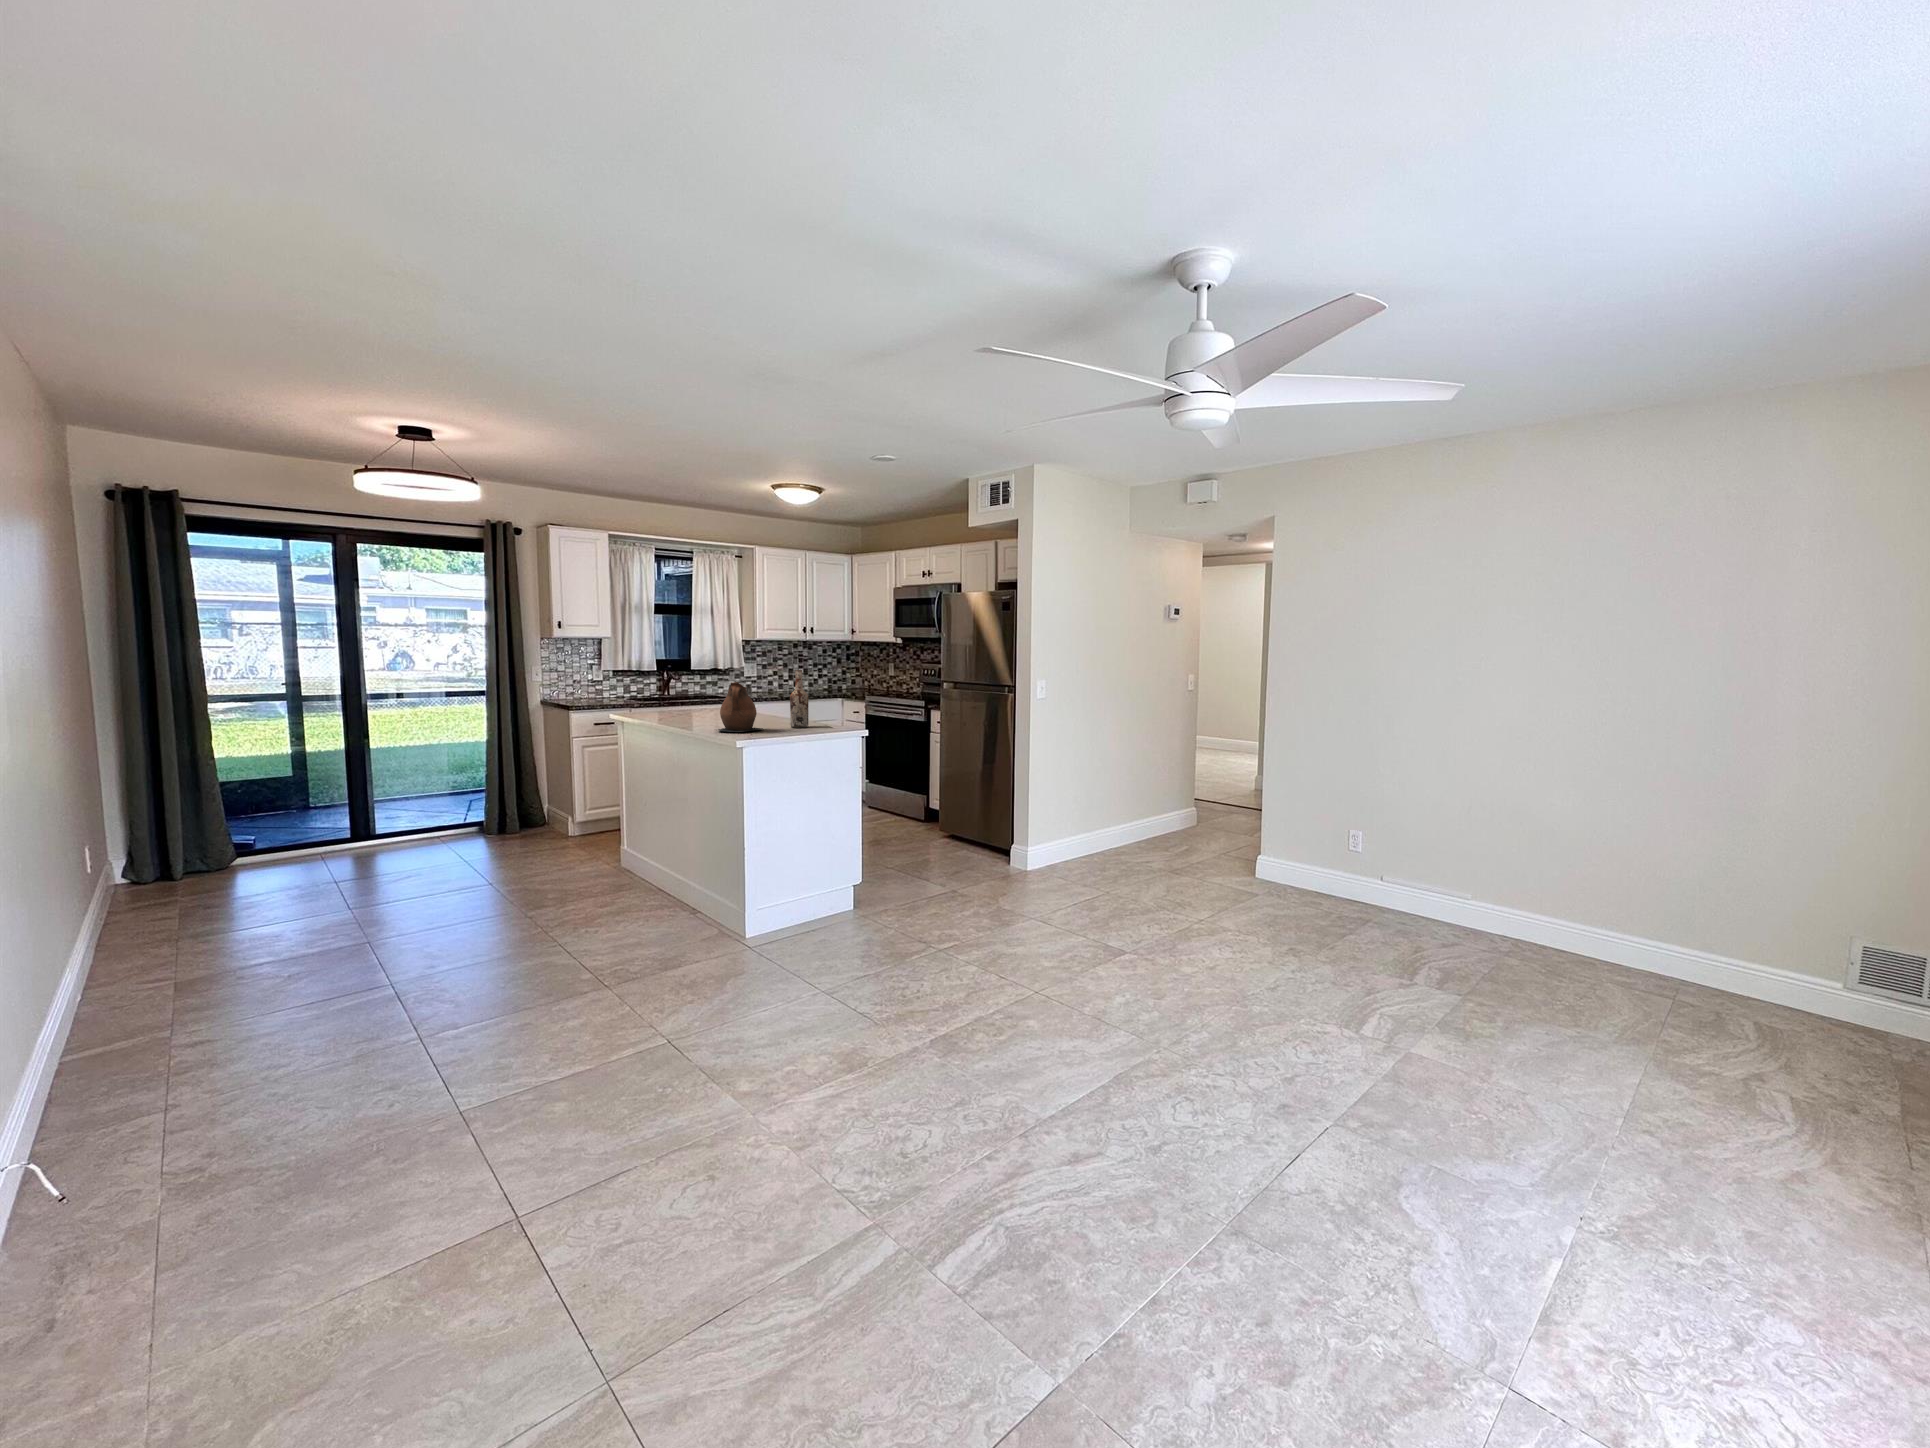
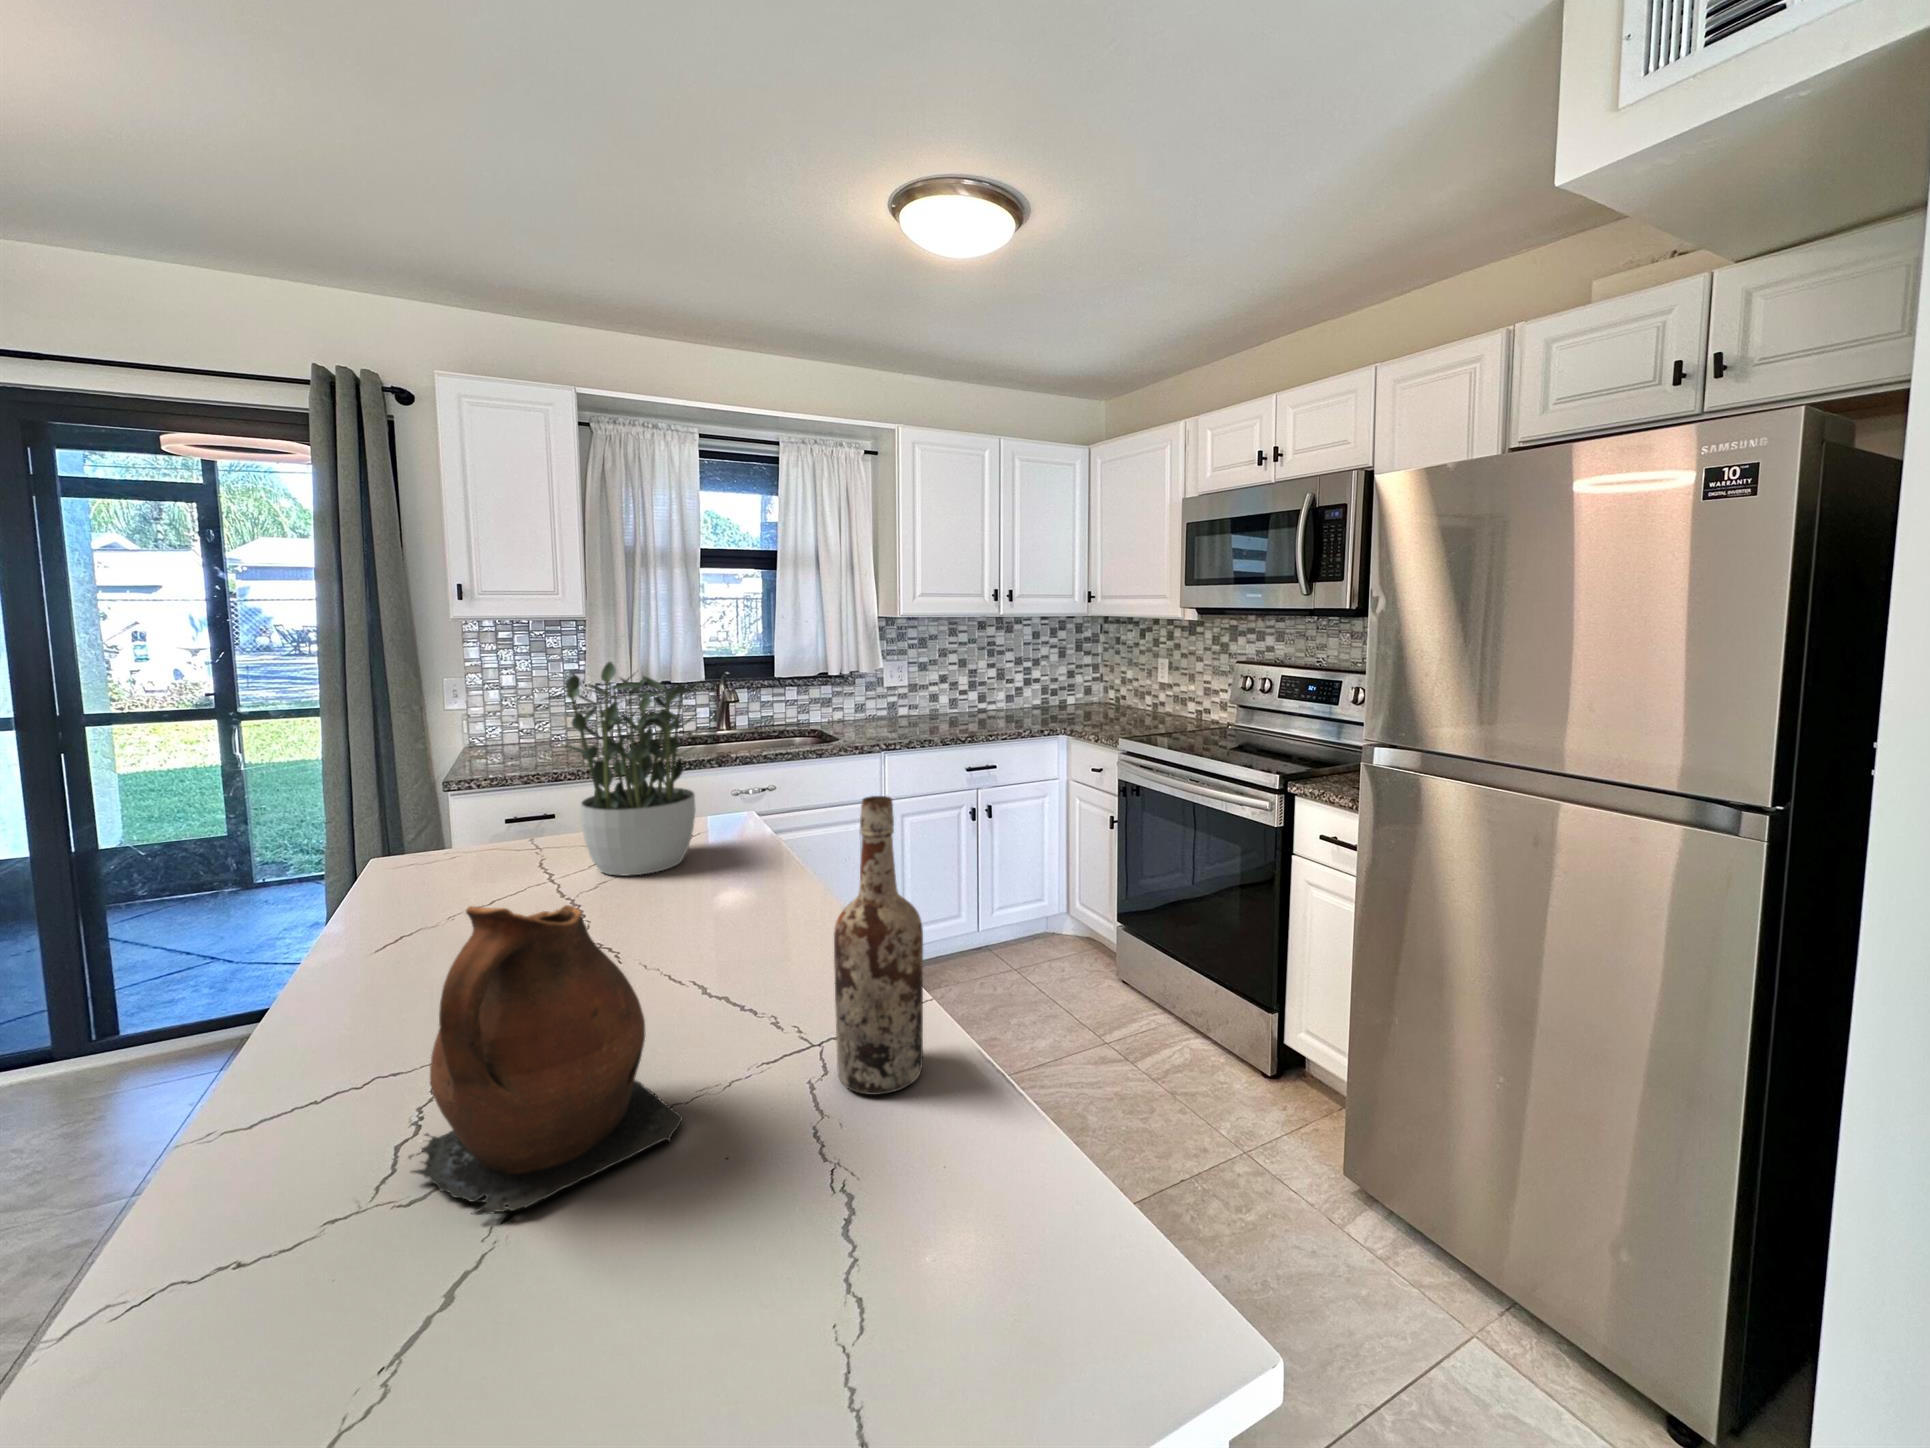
potted plant: none [670,649,717,716] -> present [545,662,703,876]

